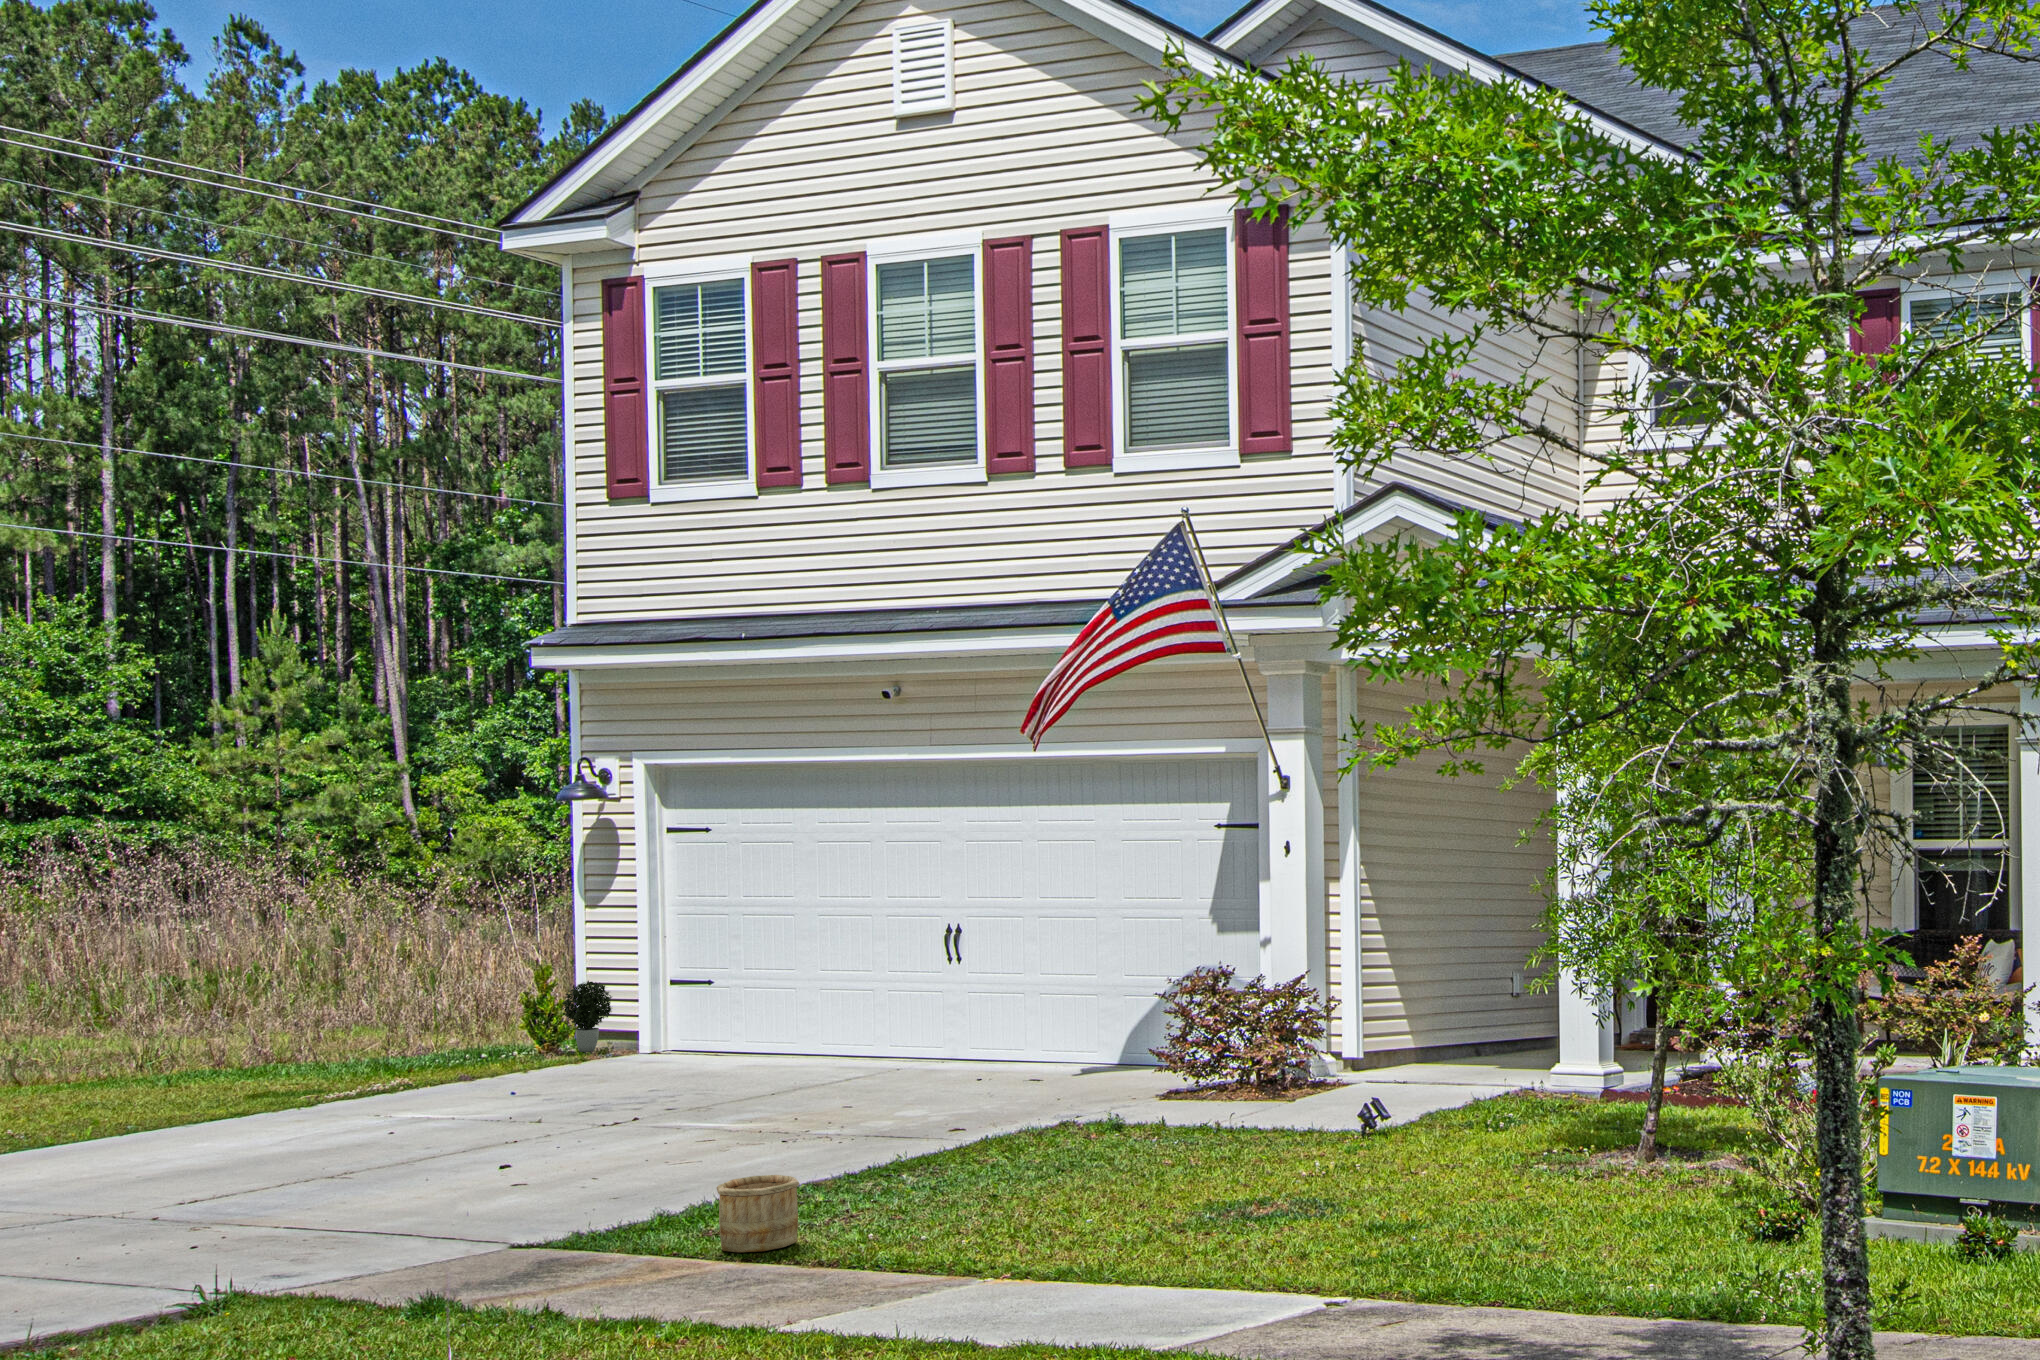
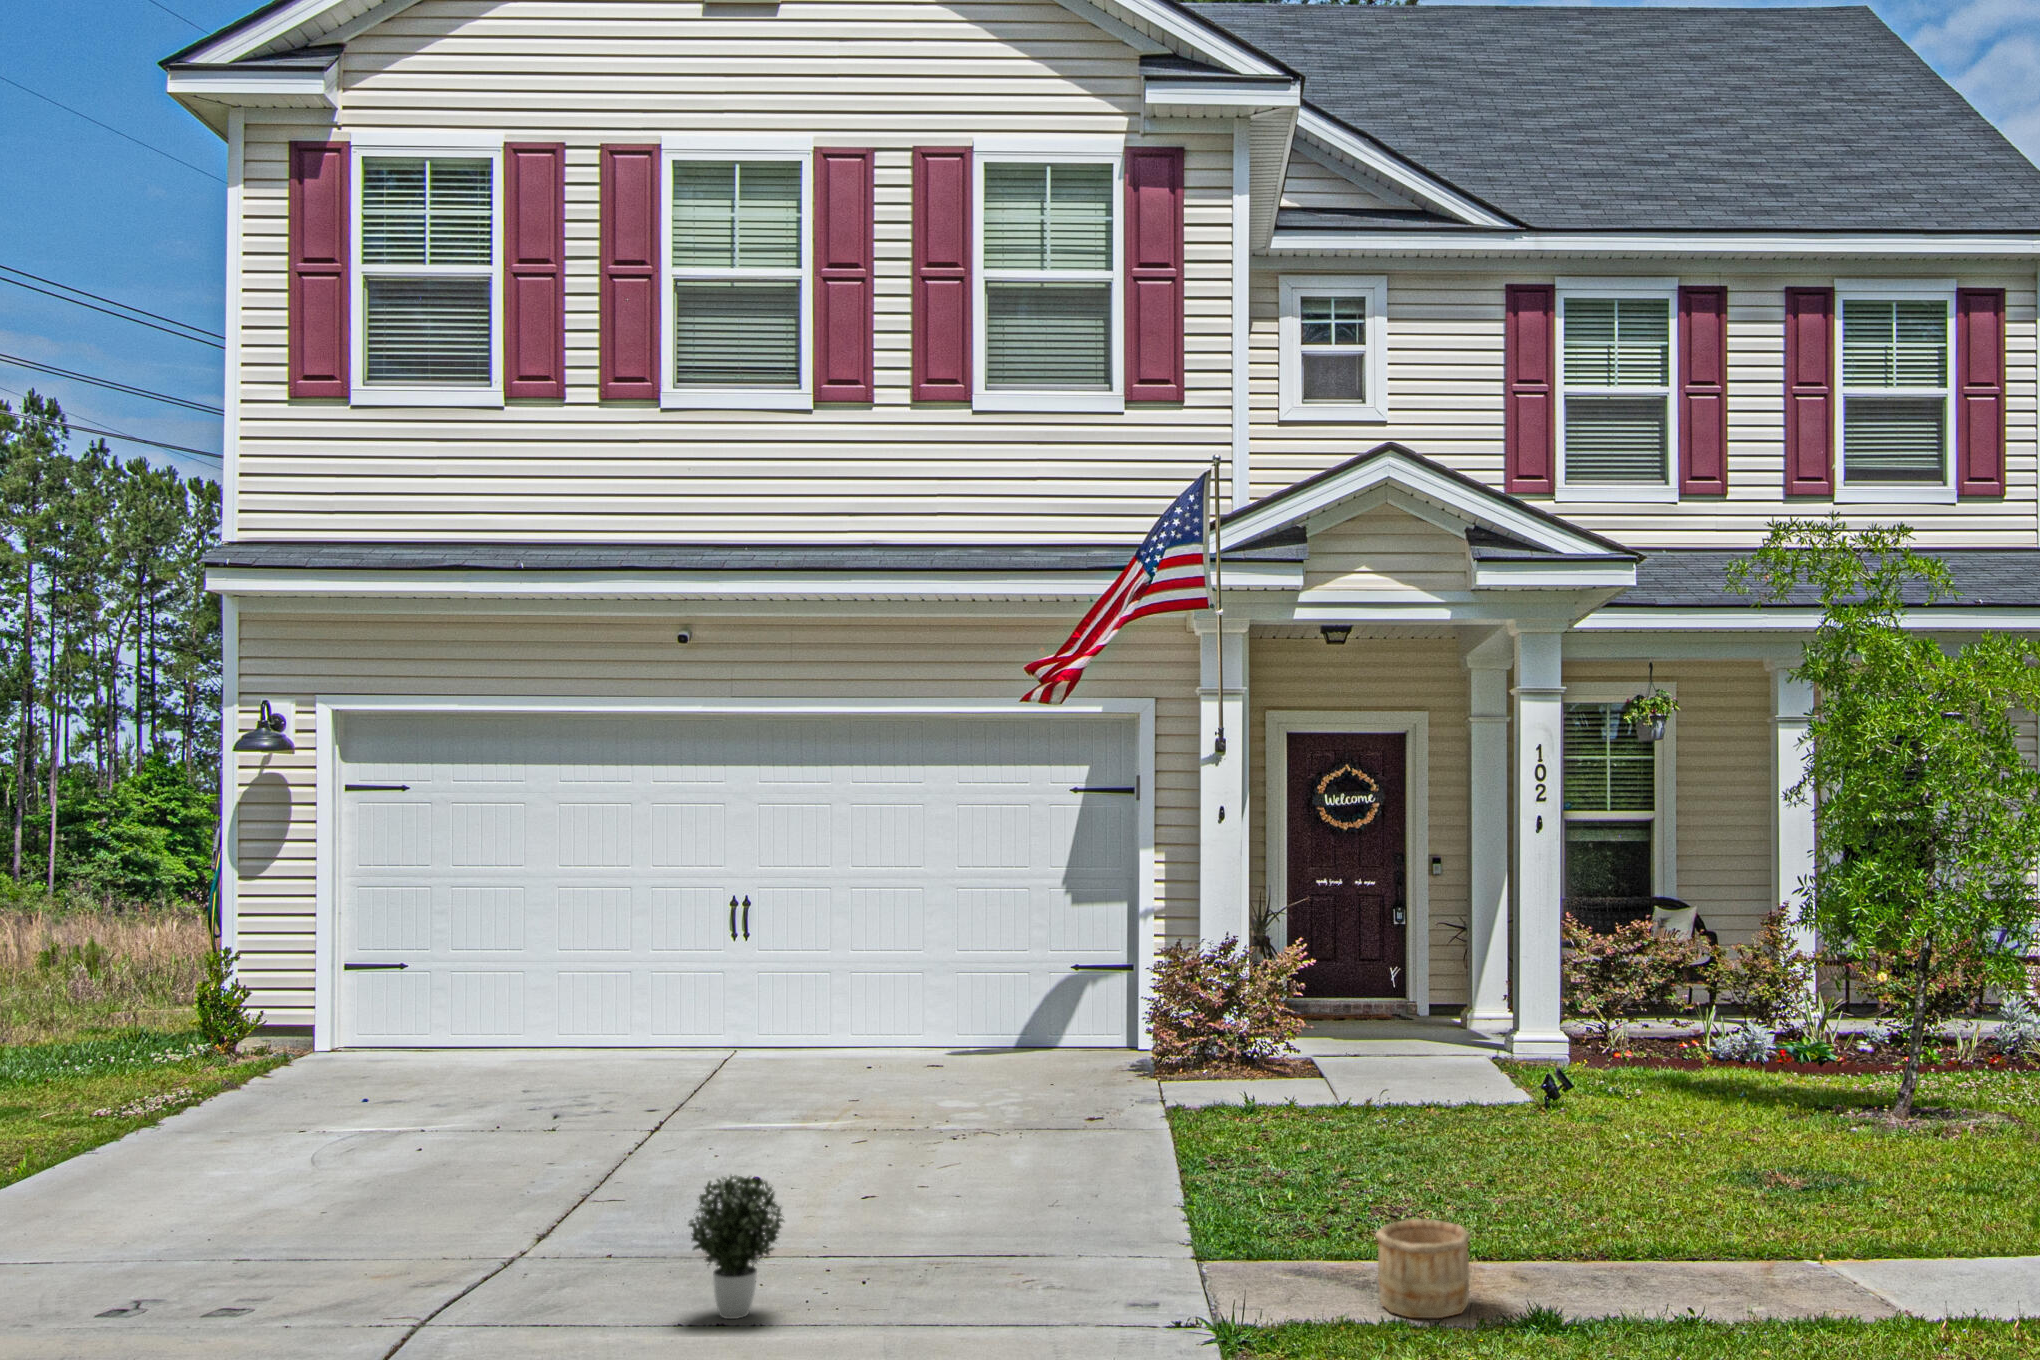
potted plant: present [562,980,612,1052] -> present [689,1176,784,1319]

